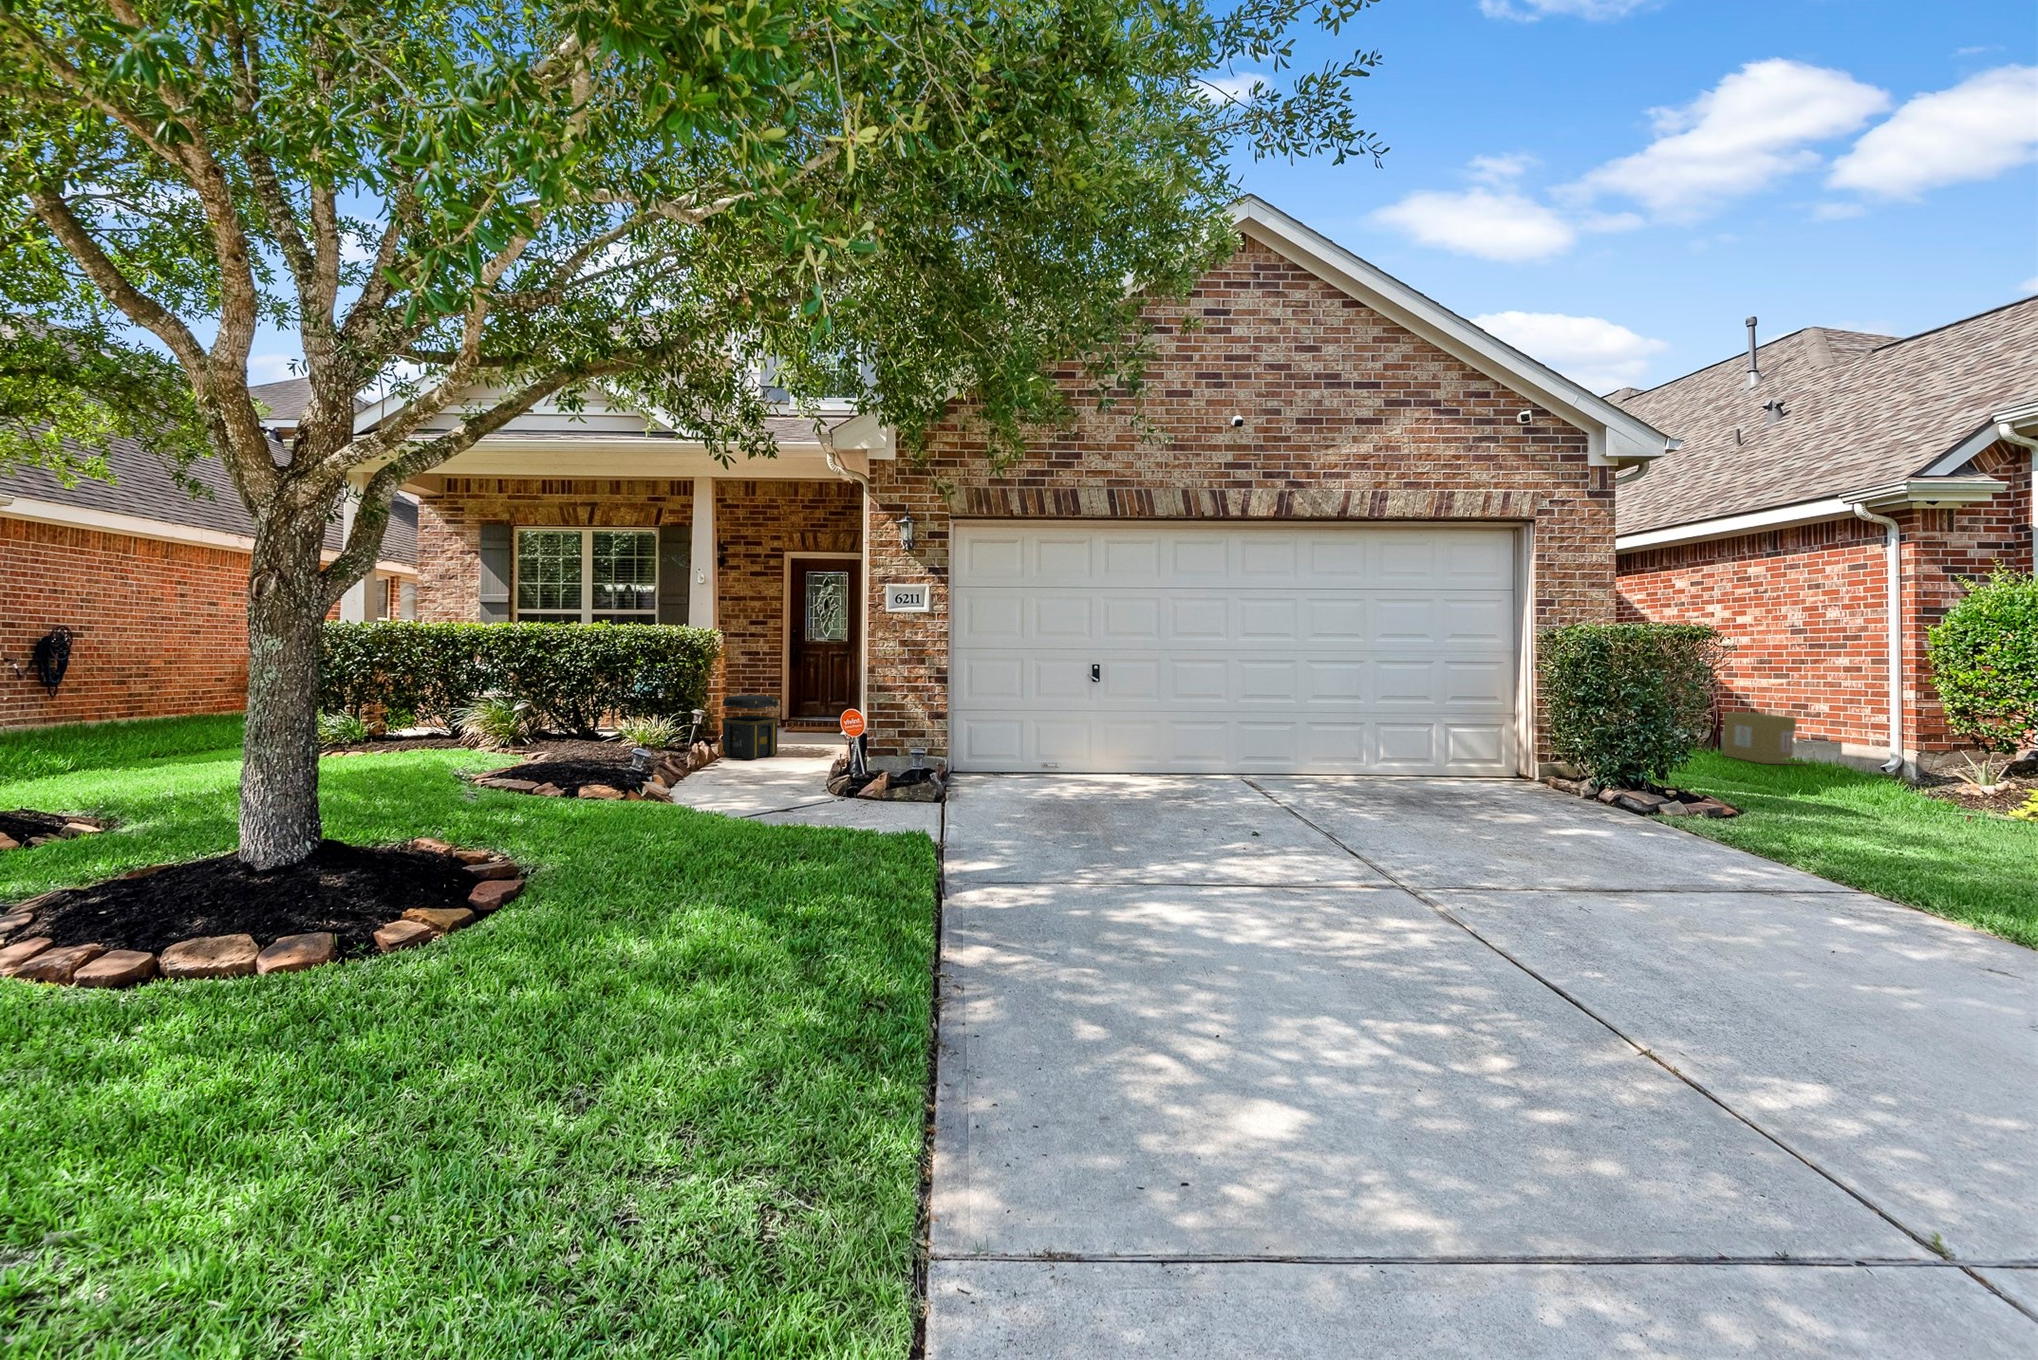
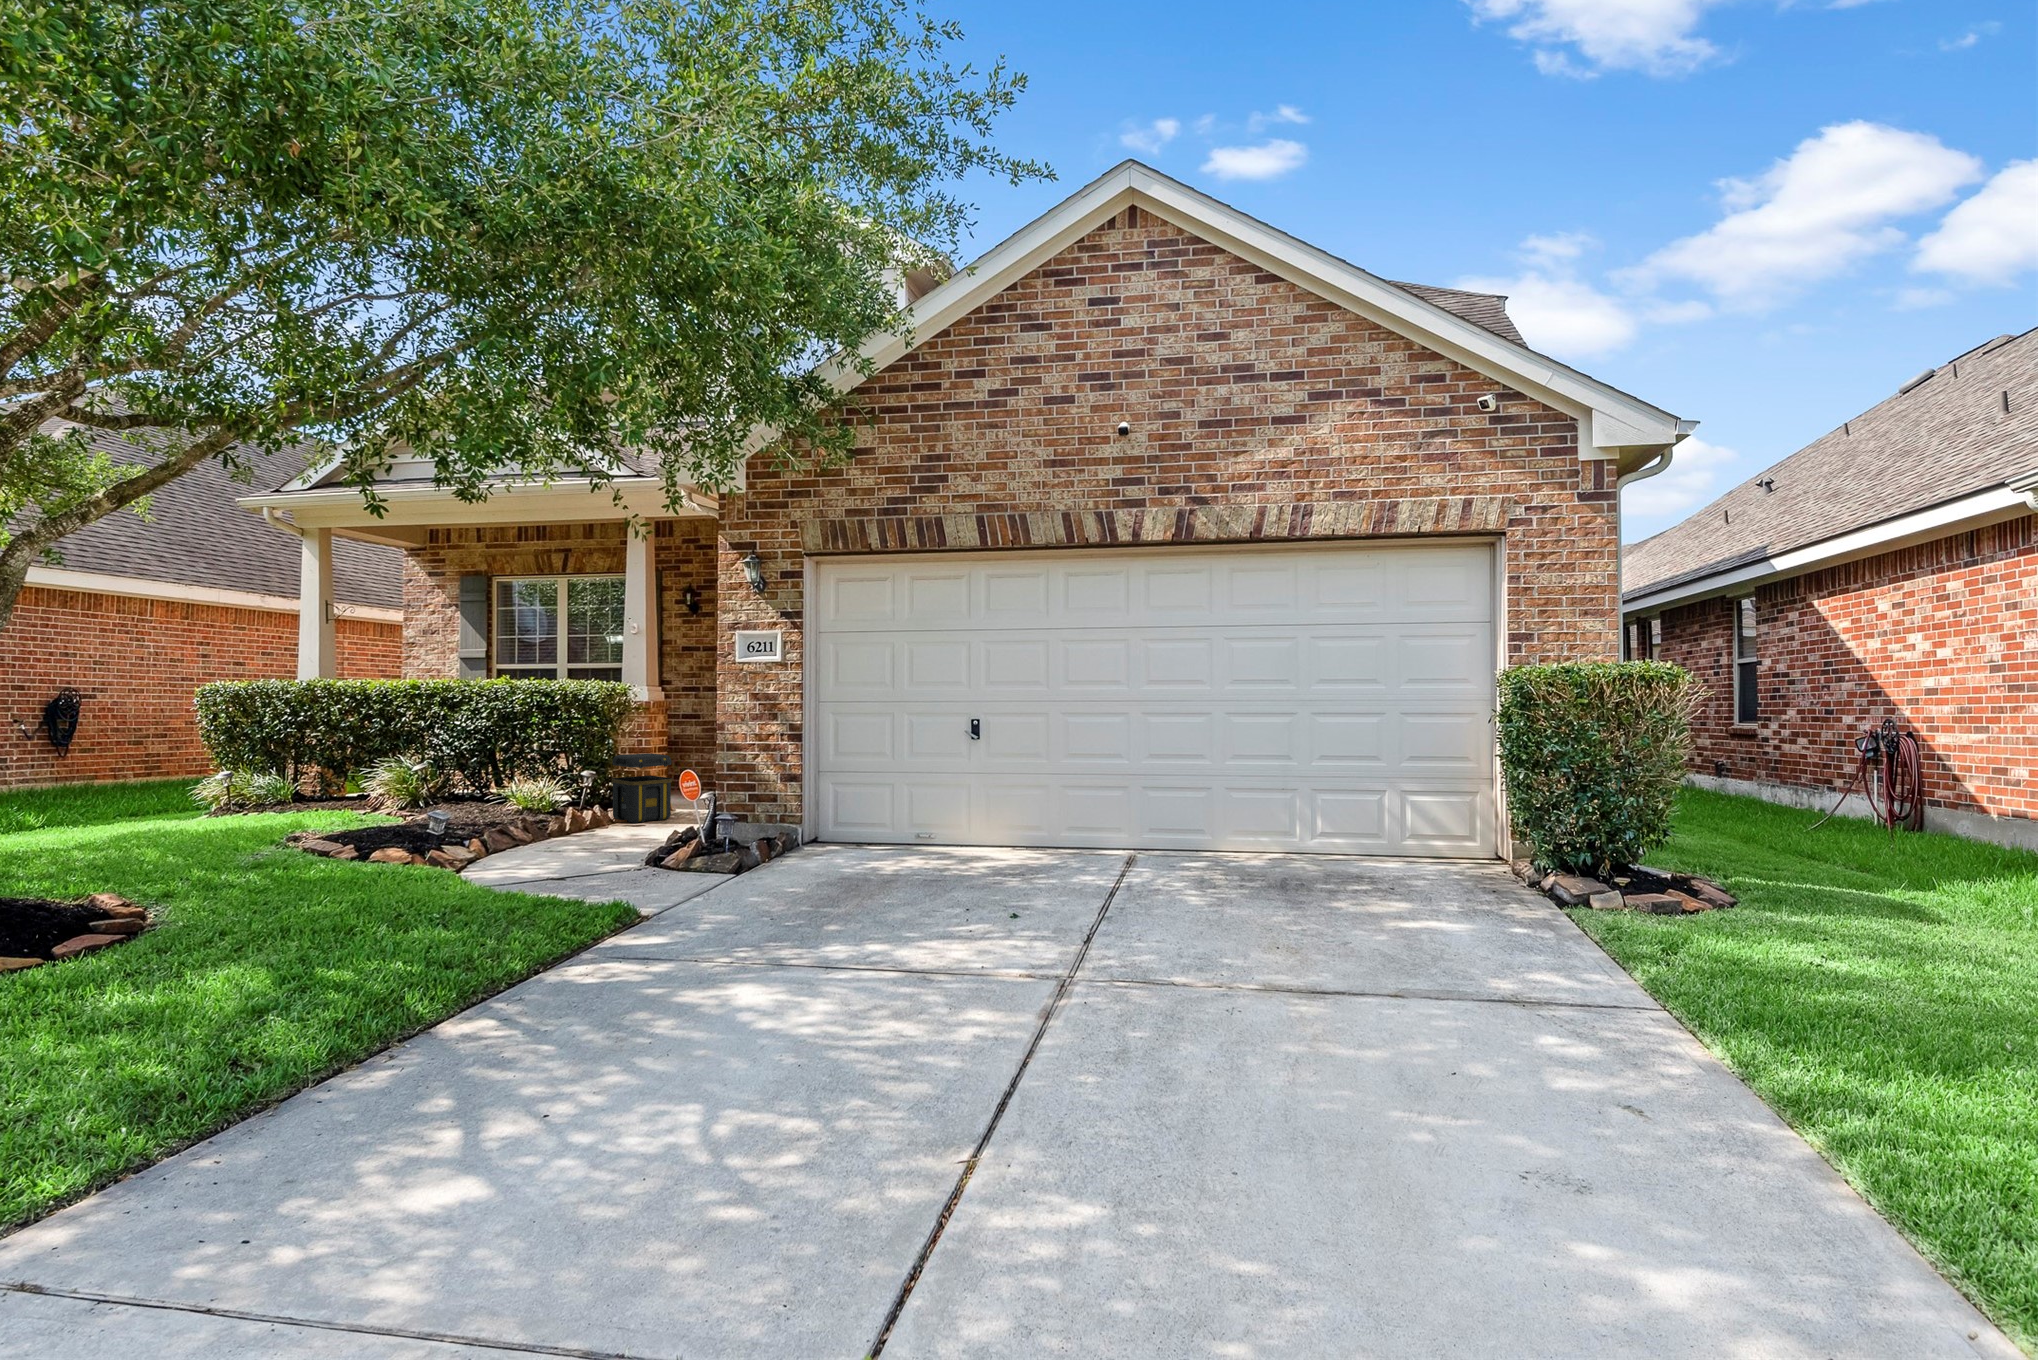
cardboard box: present [1723,712,1807,765] -> none [1903,778,2015,853]

